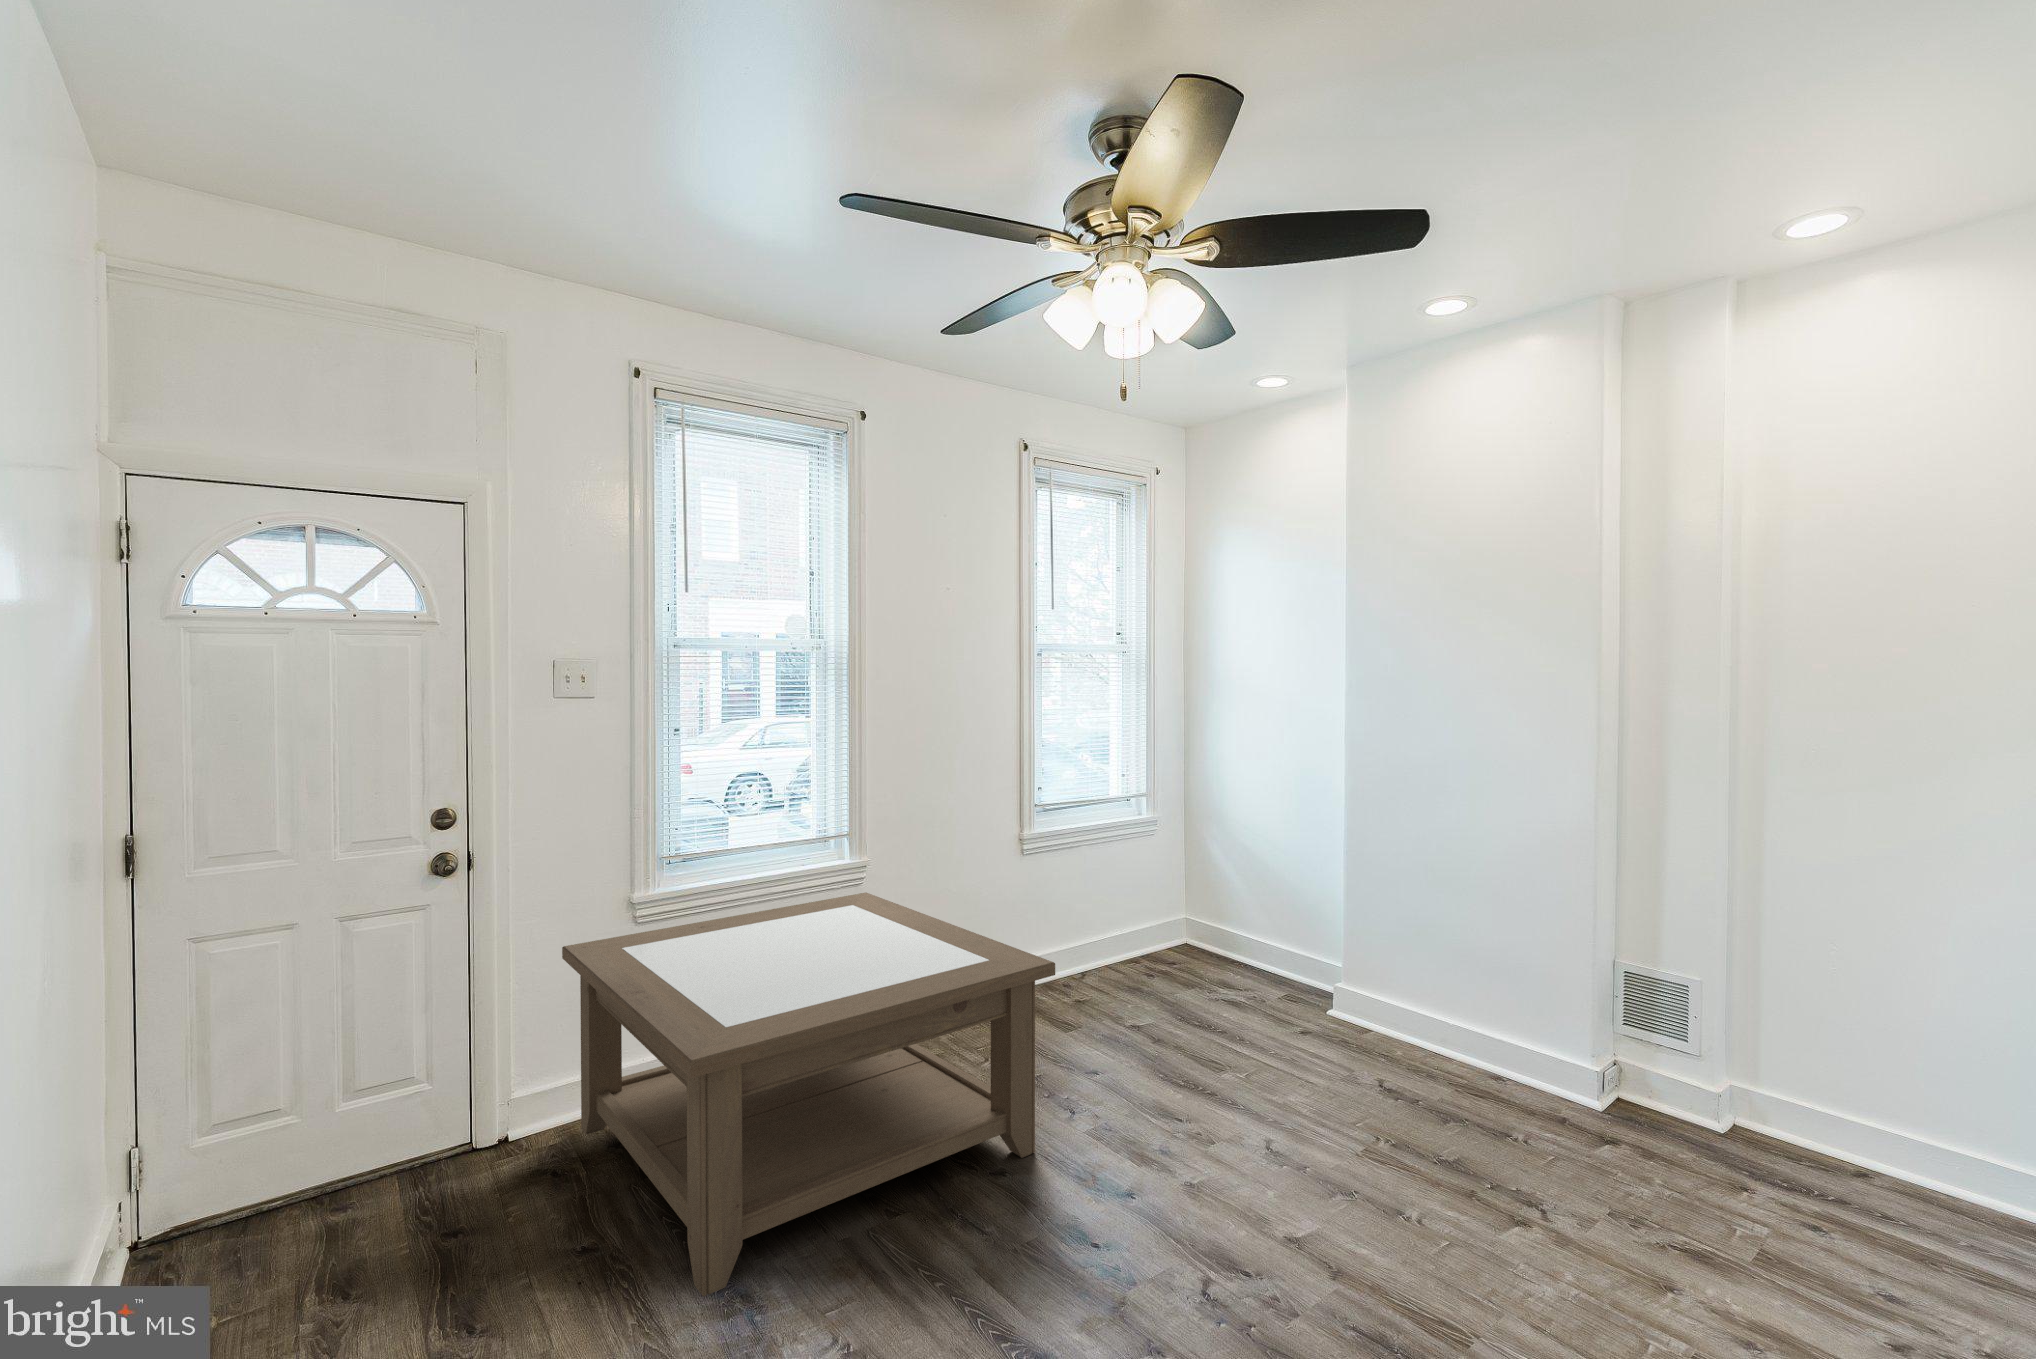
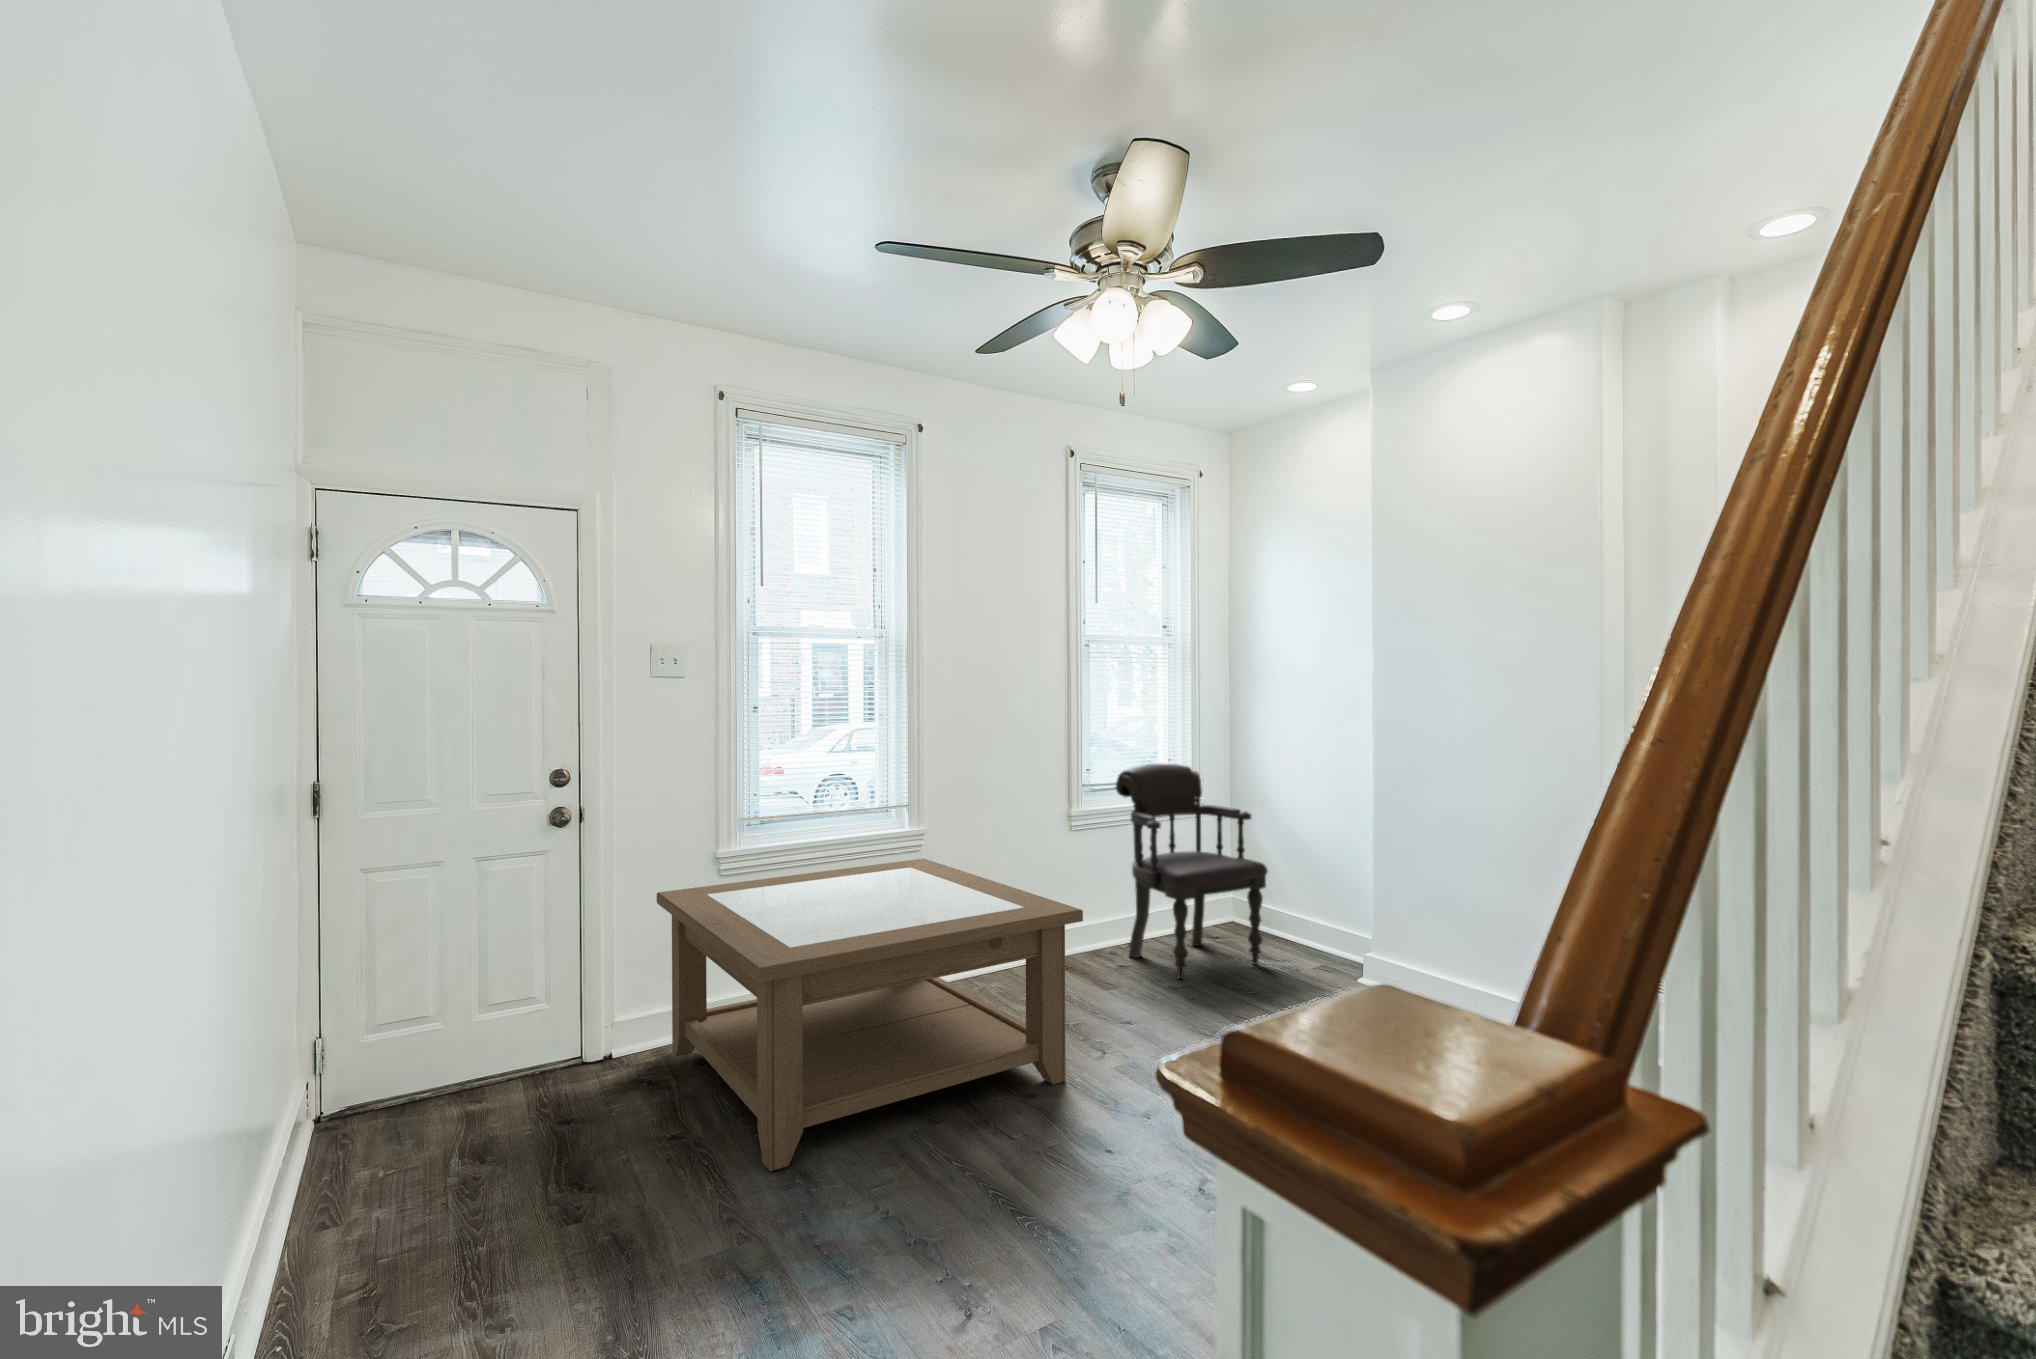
armchair: none [1069,781,1230,1015] -> present [1116,764,1268,979]

